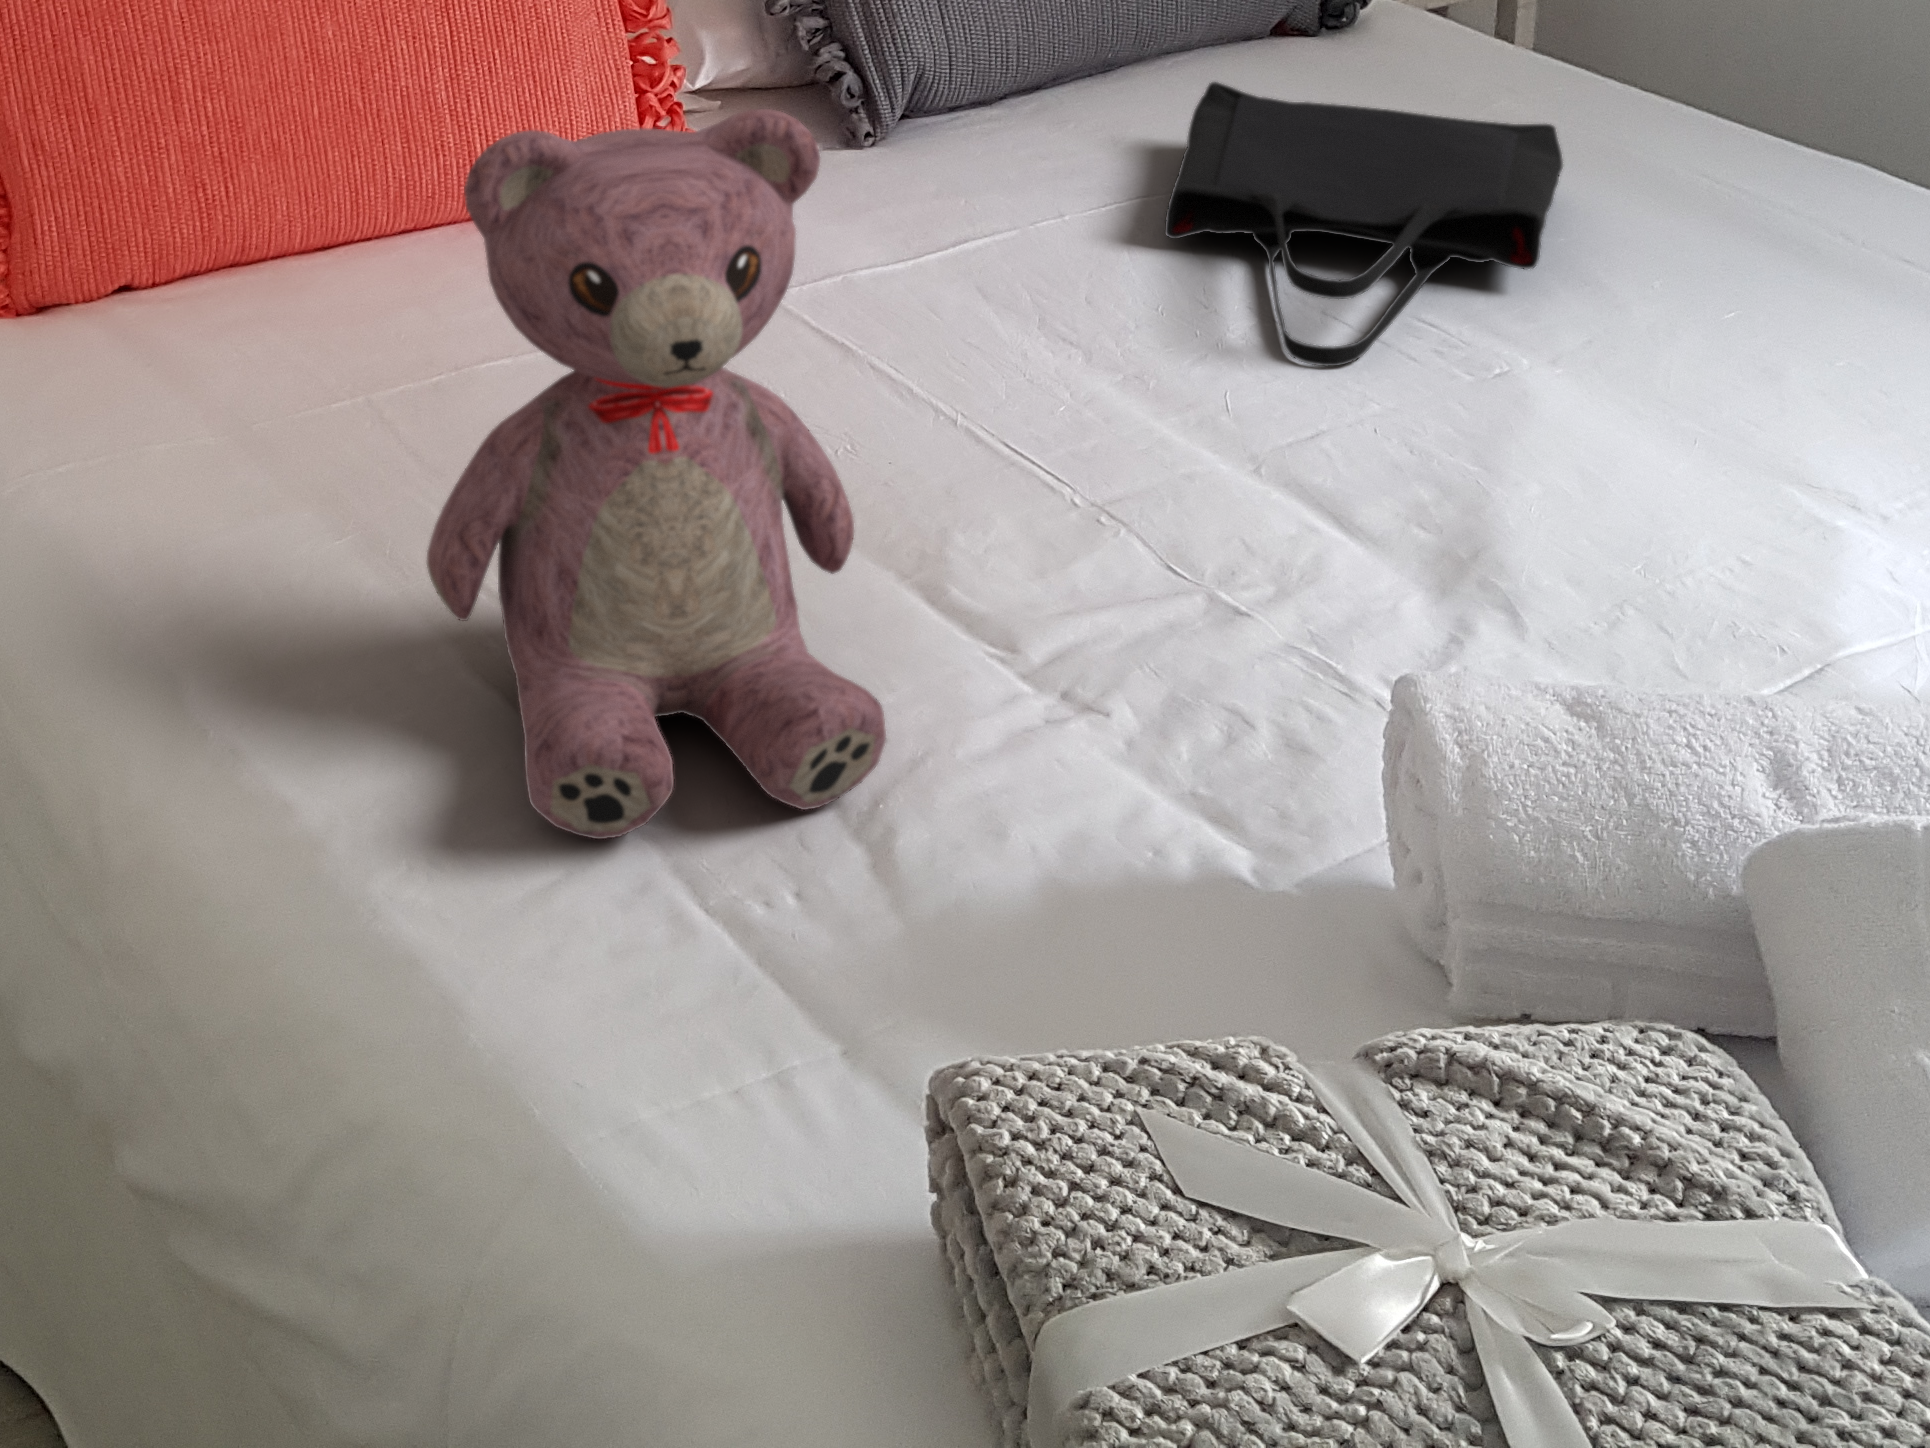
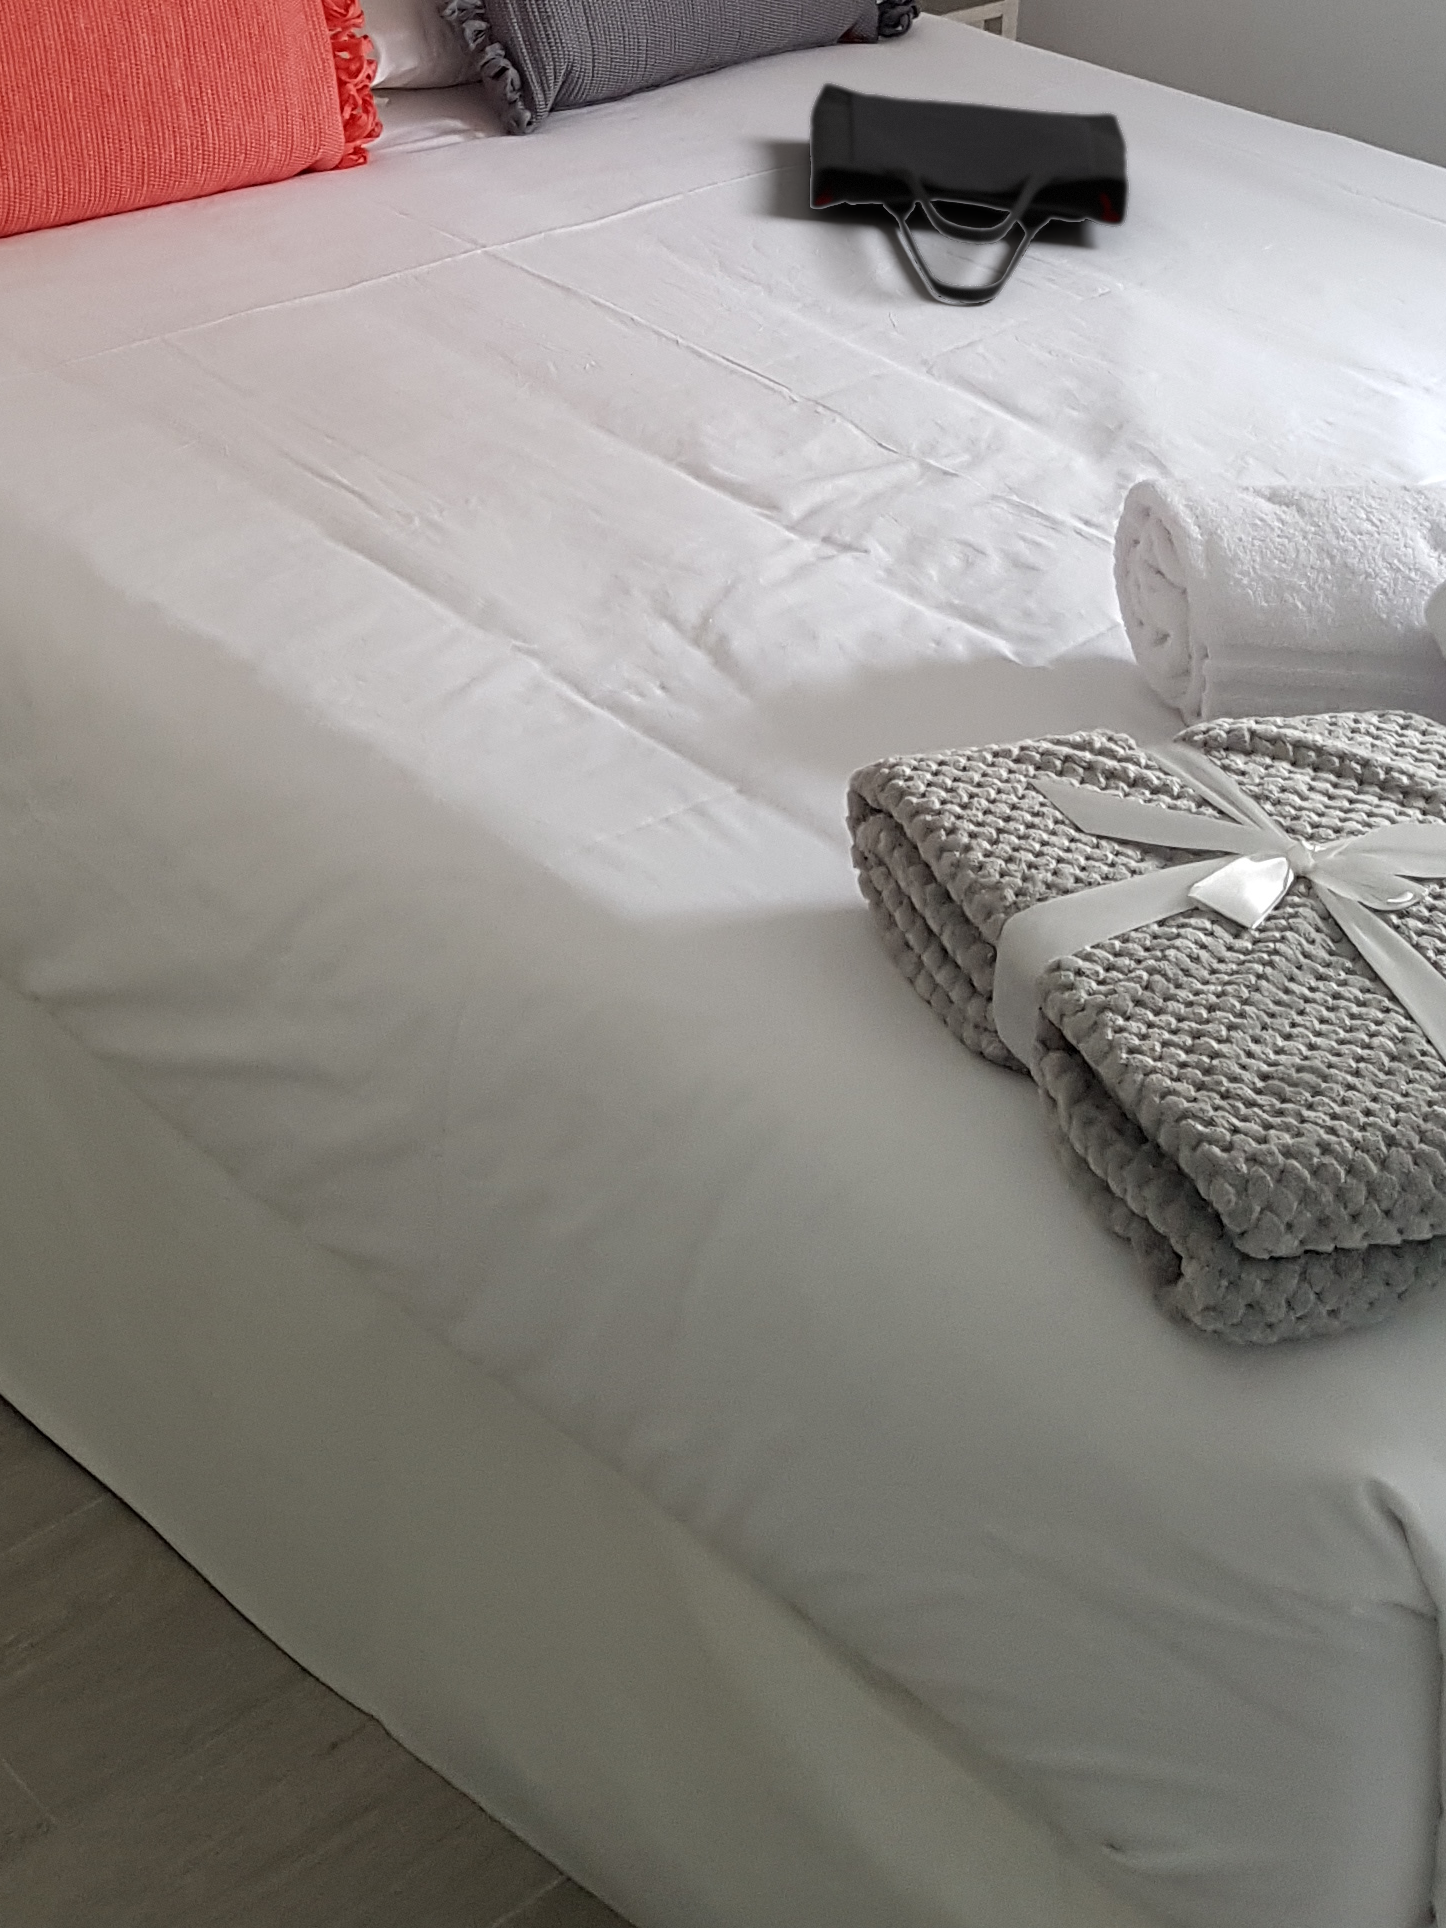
teddy bear: present [427,109,886,839] -> none [310,41,722,661]

